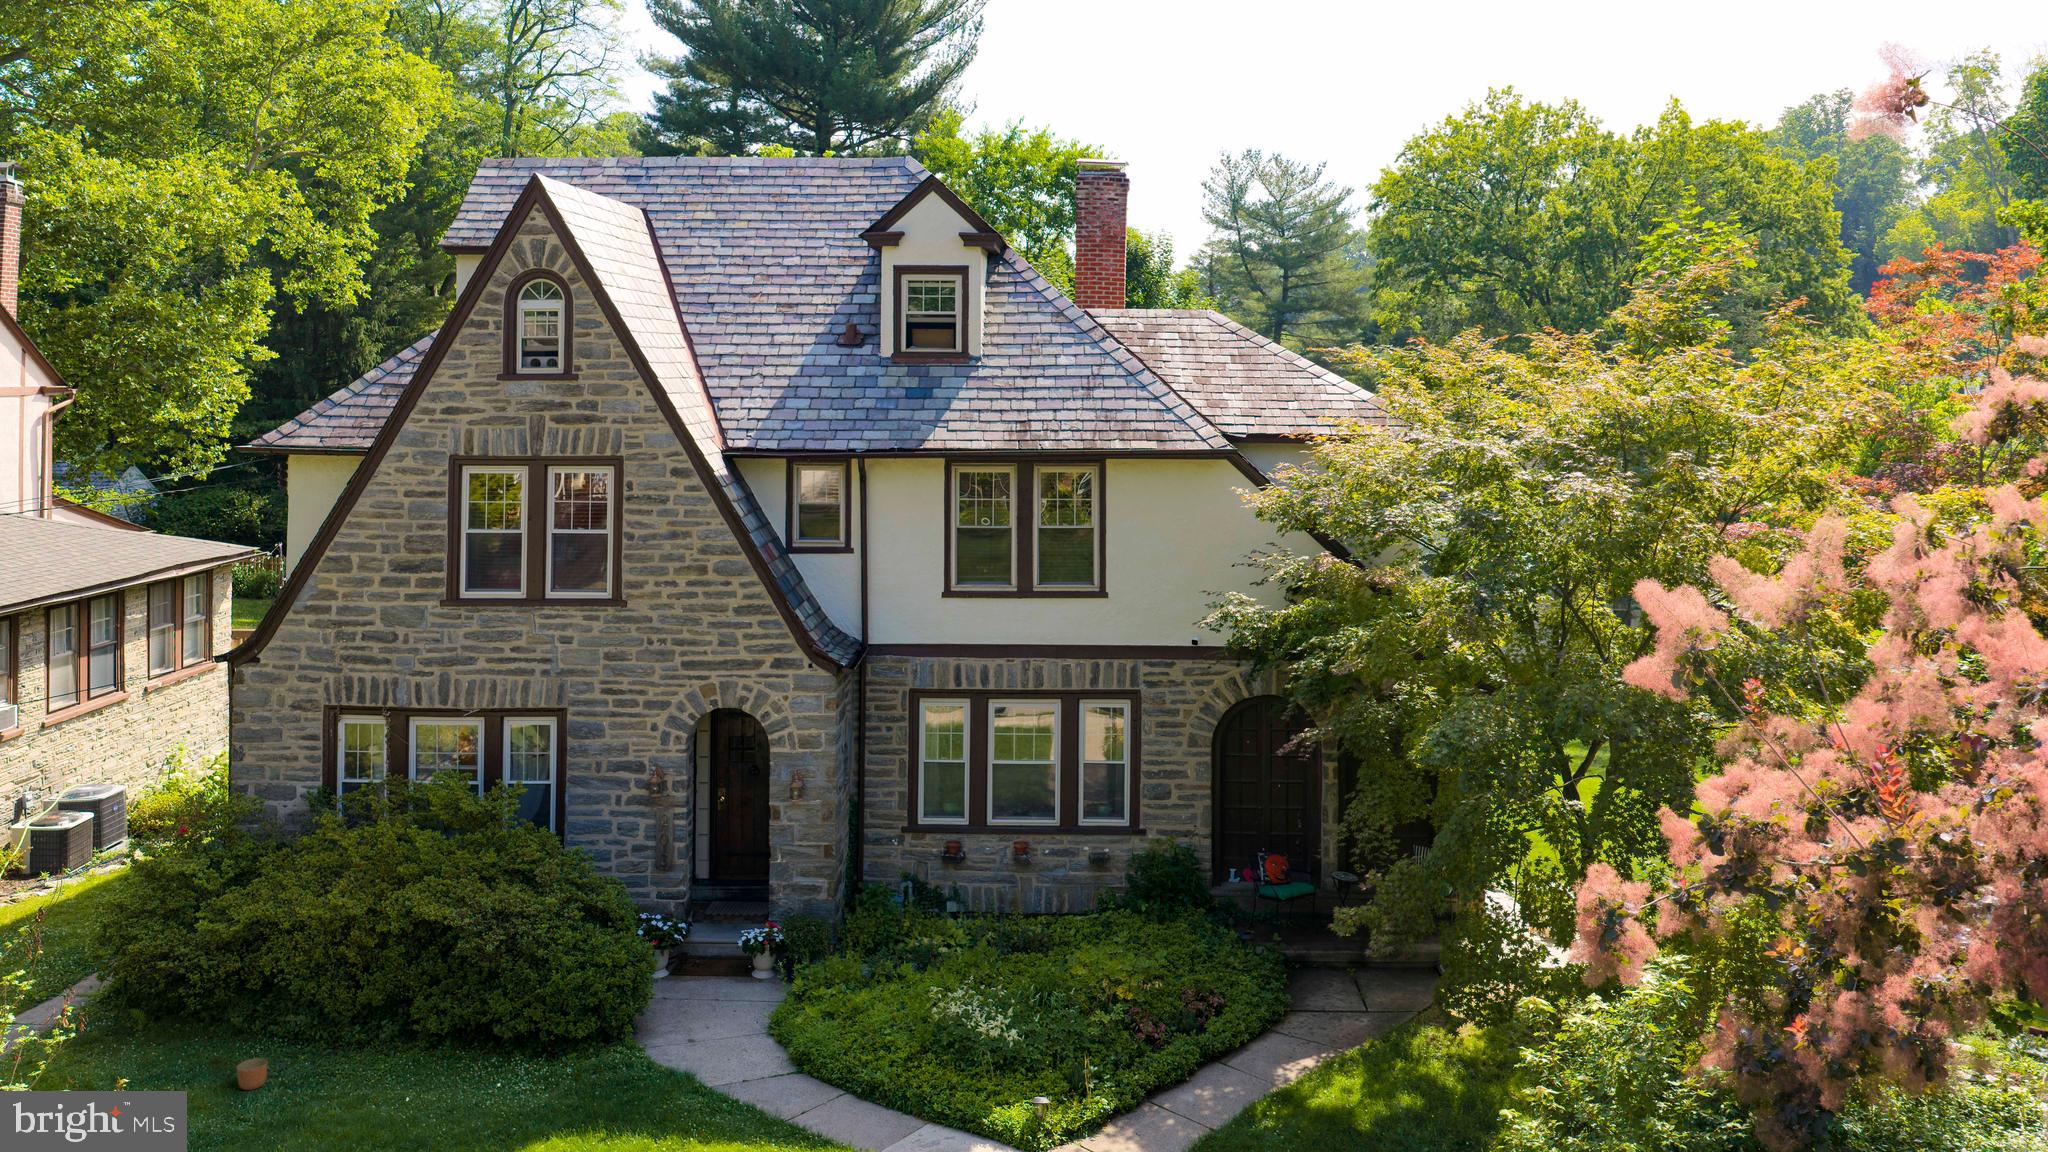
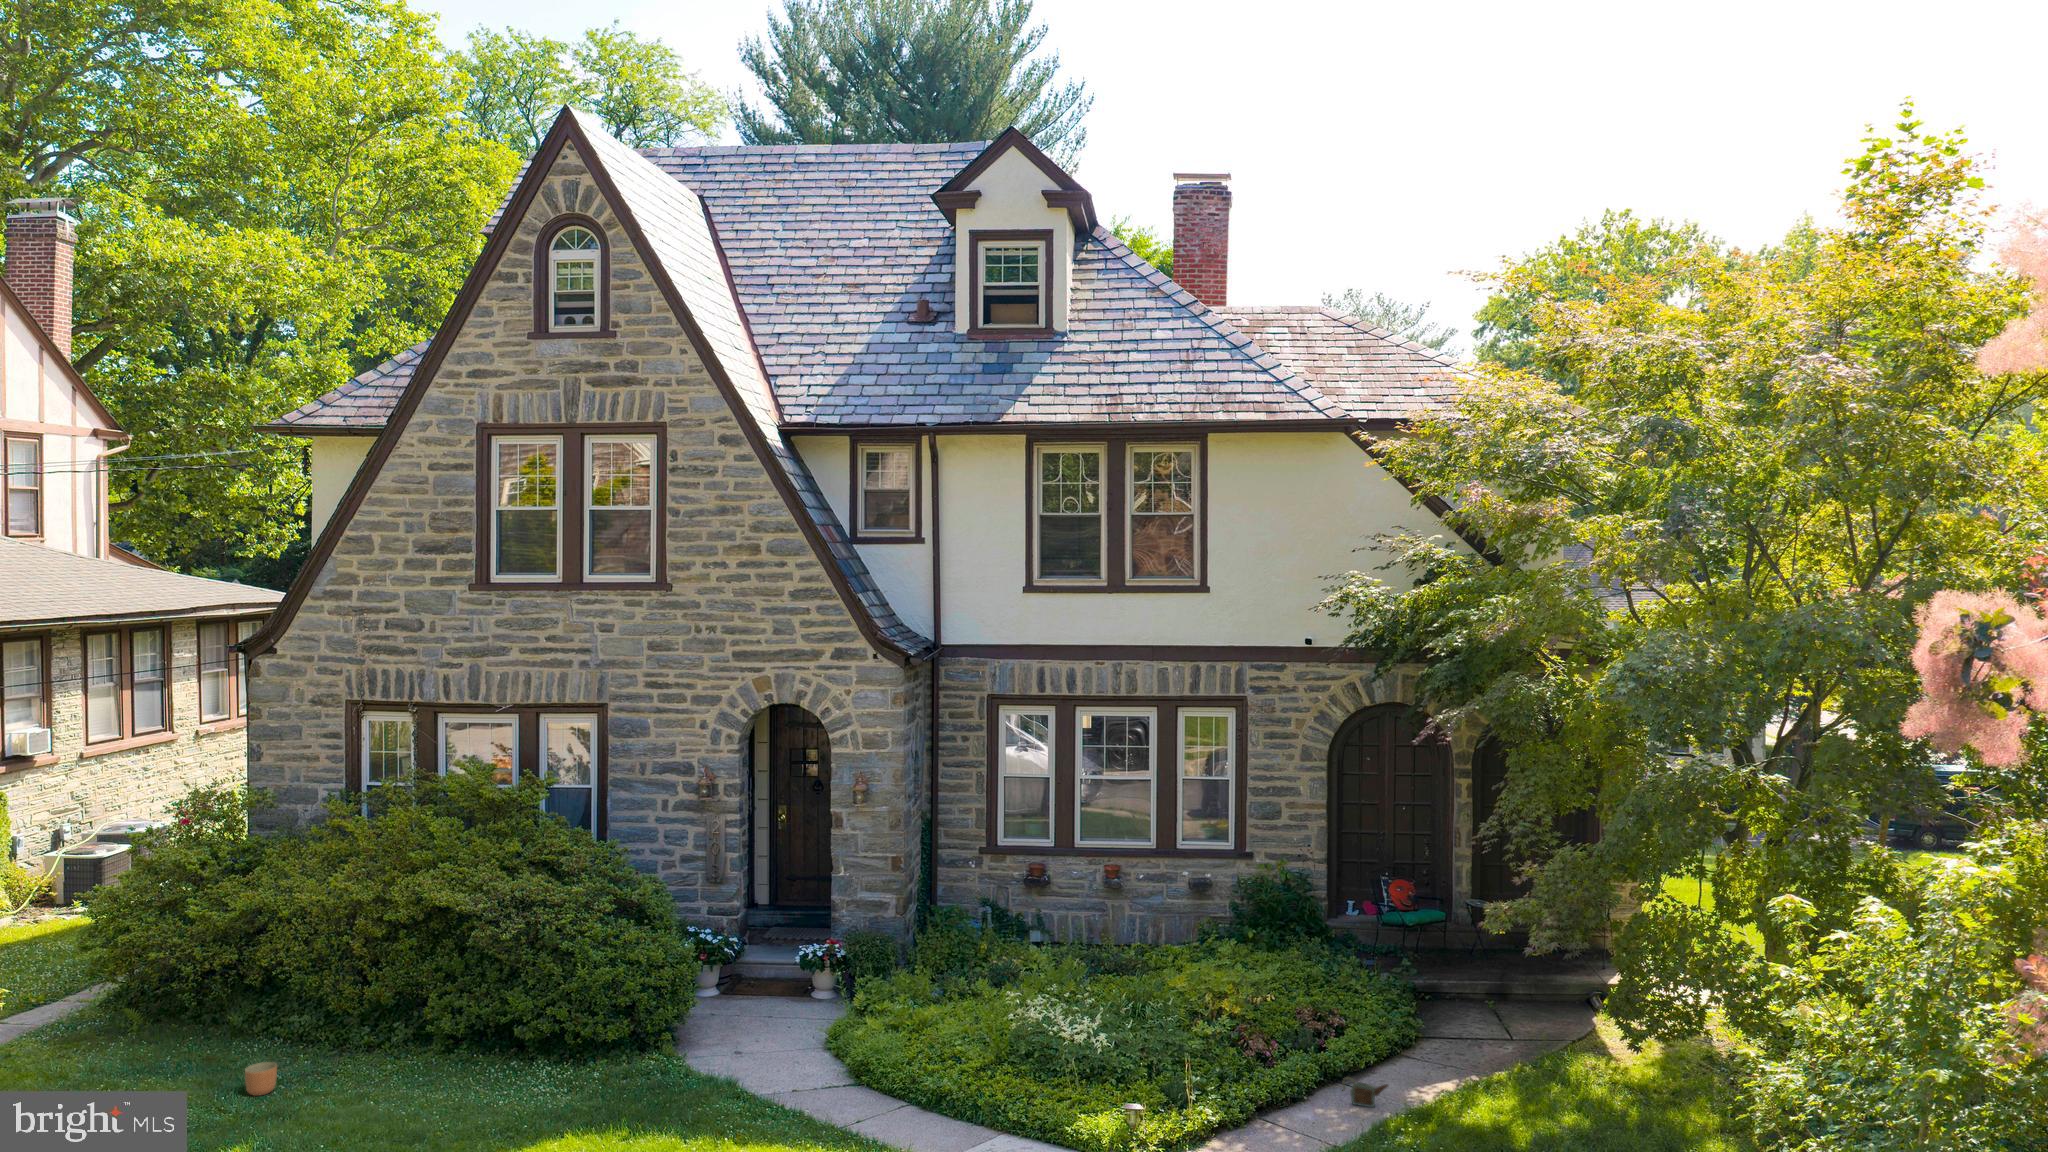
watering can: none [1218,1045,1258,1071] -> present [1342,1077,1388,1107]

